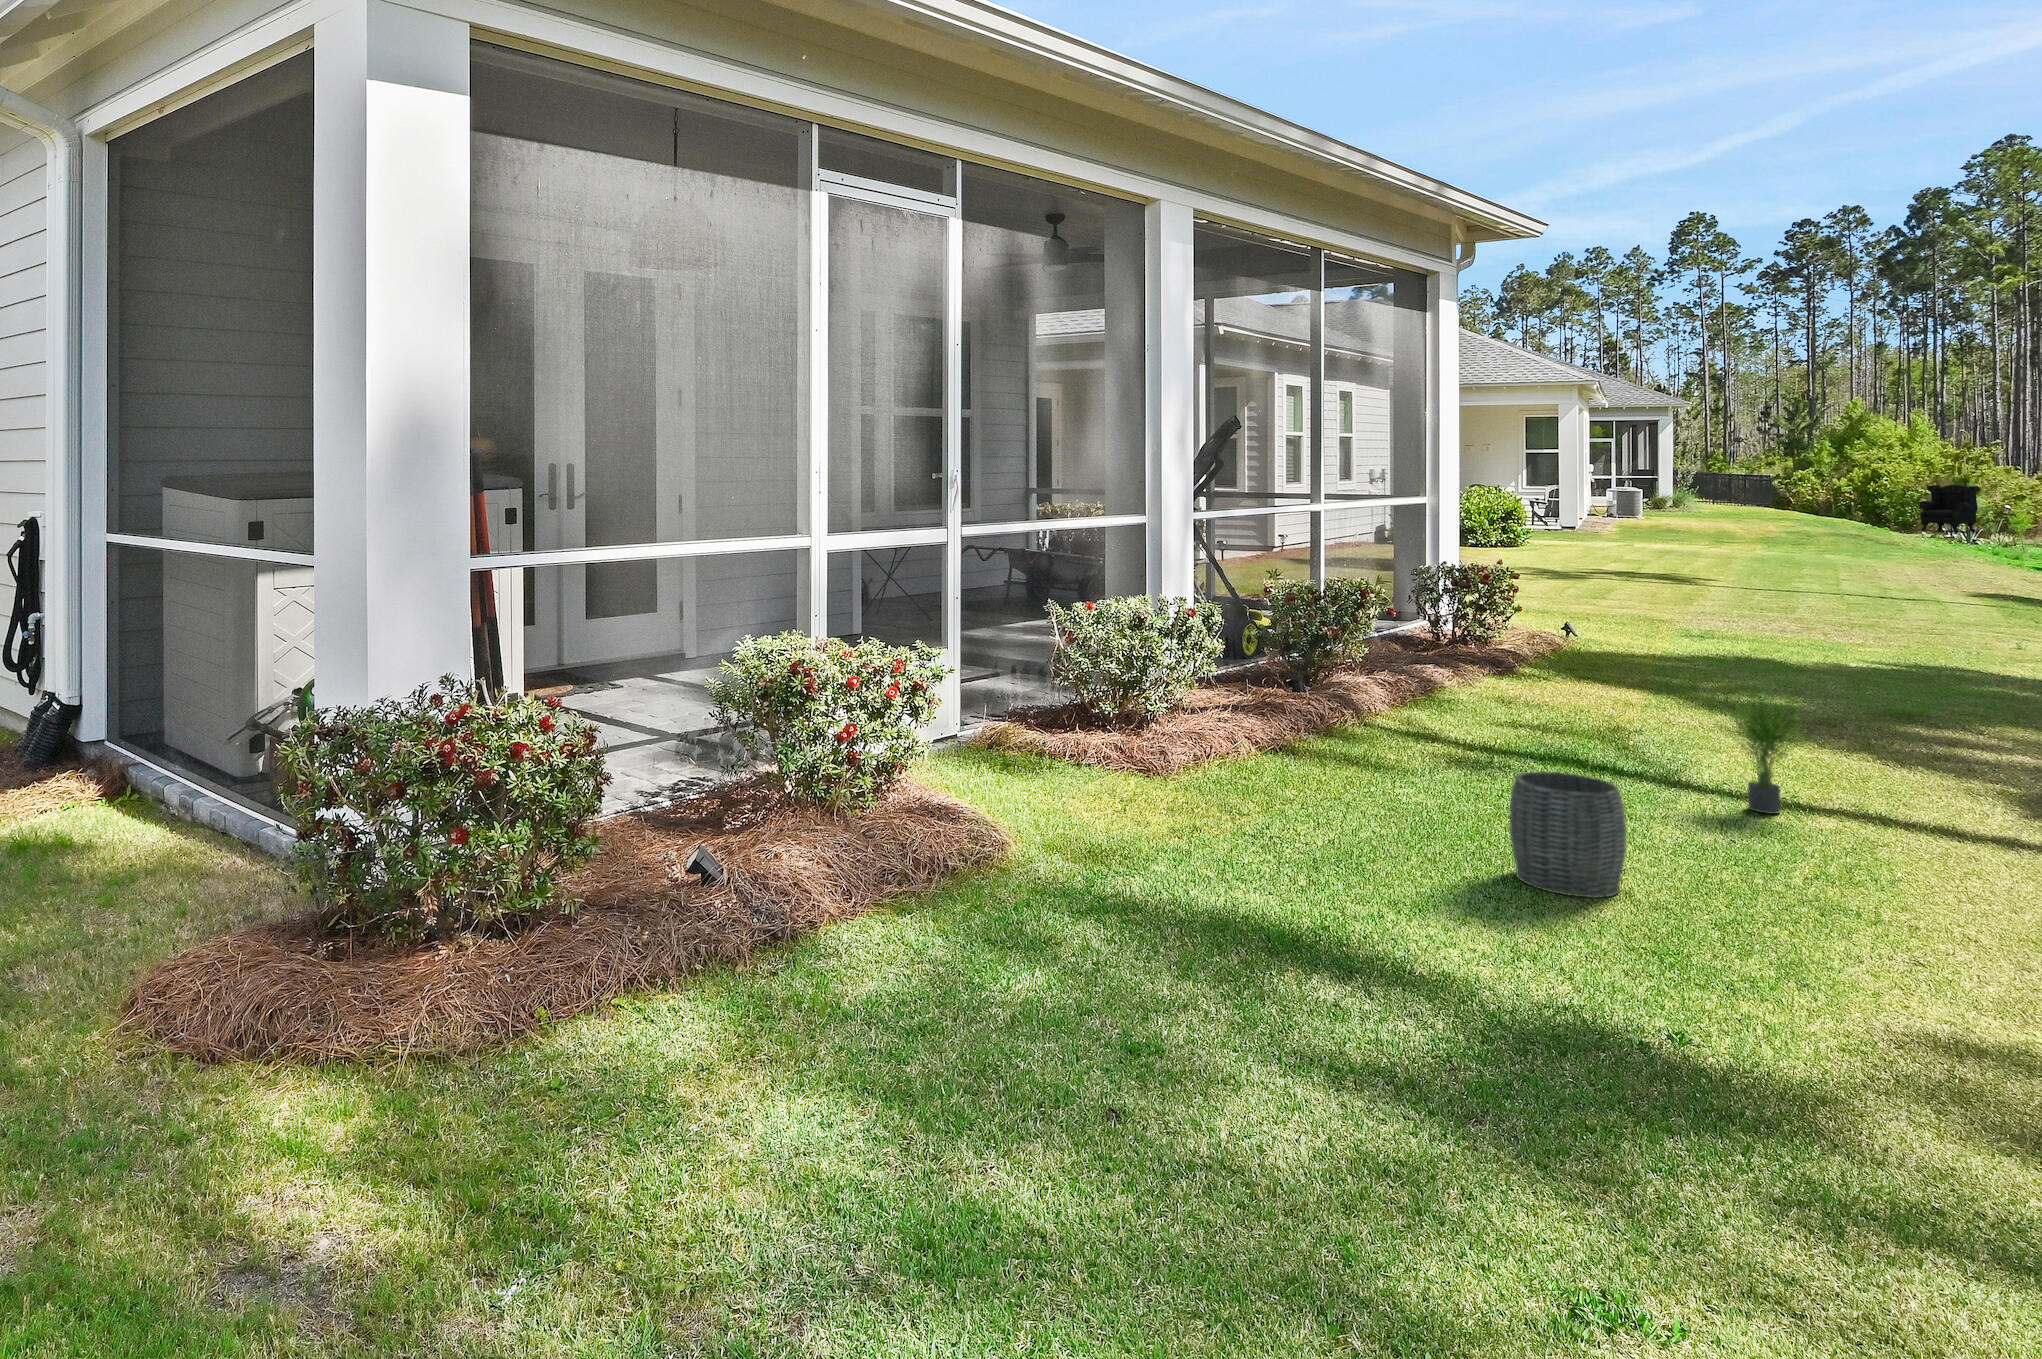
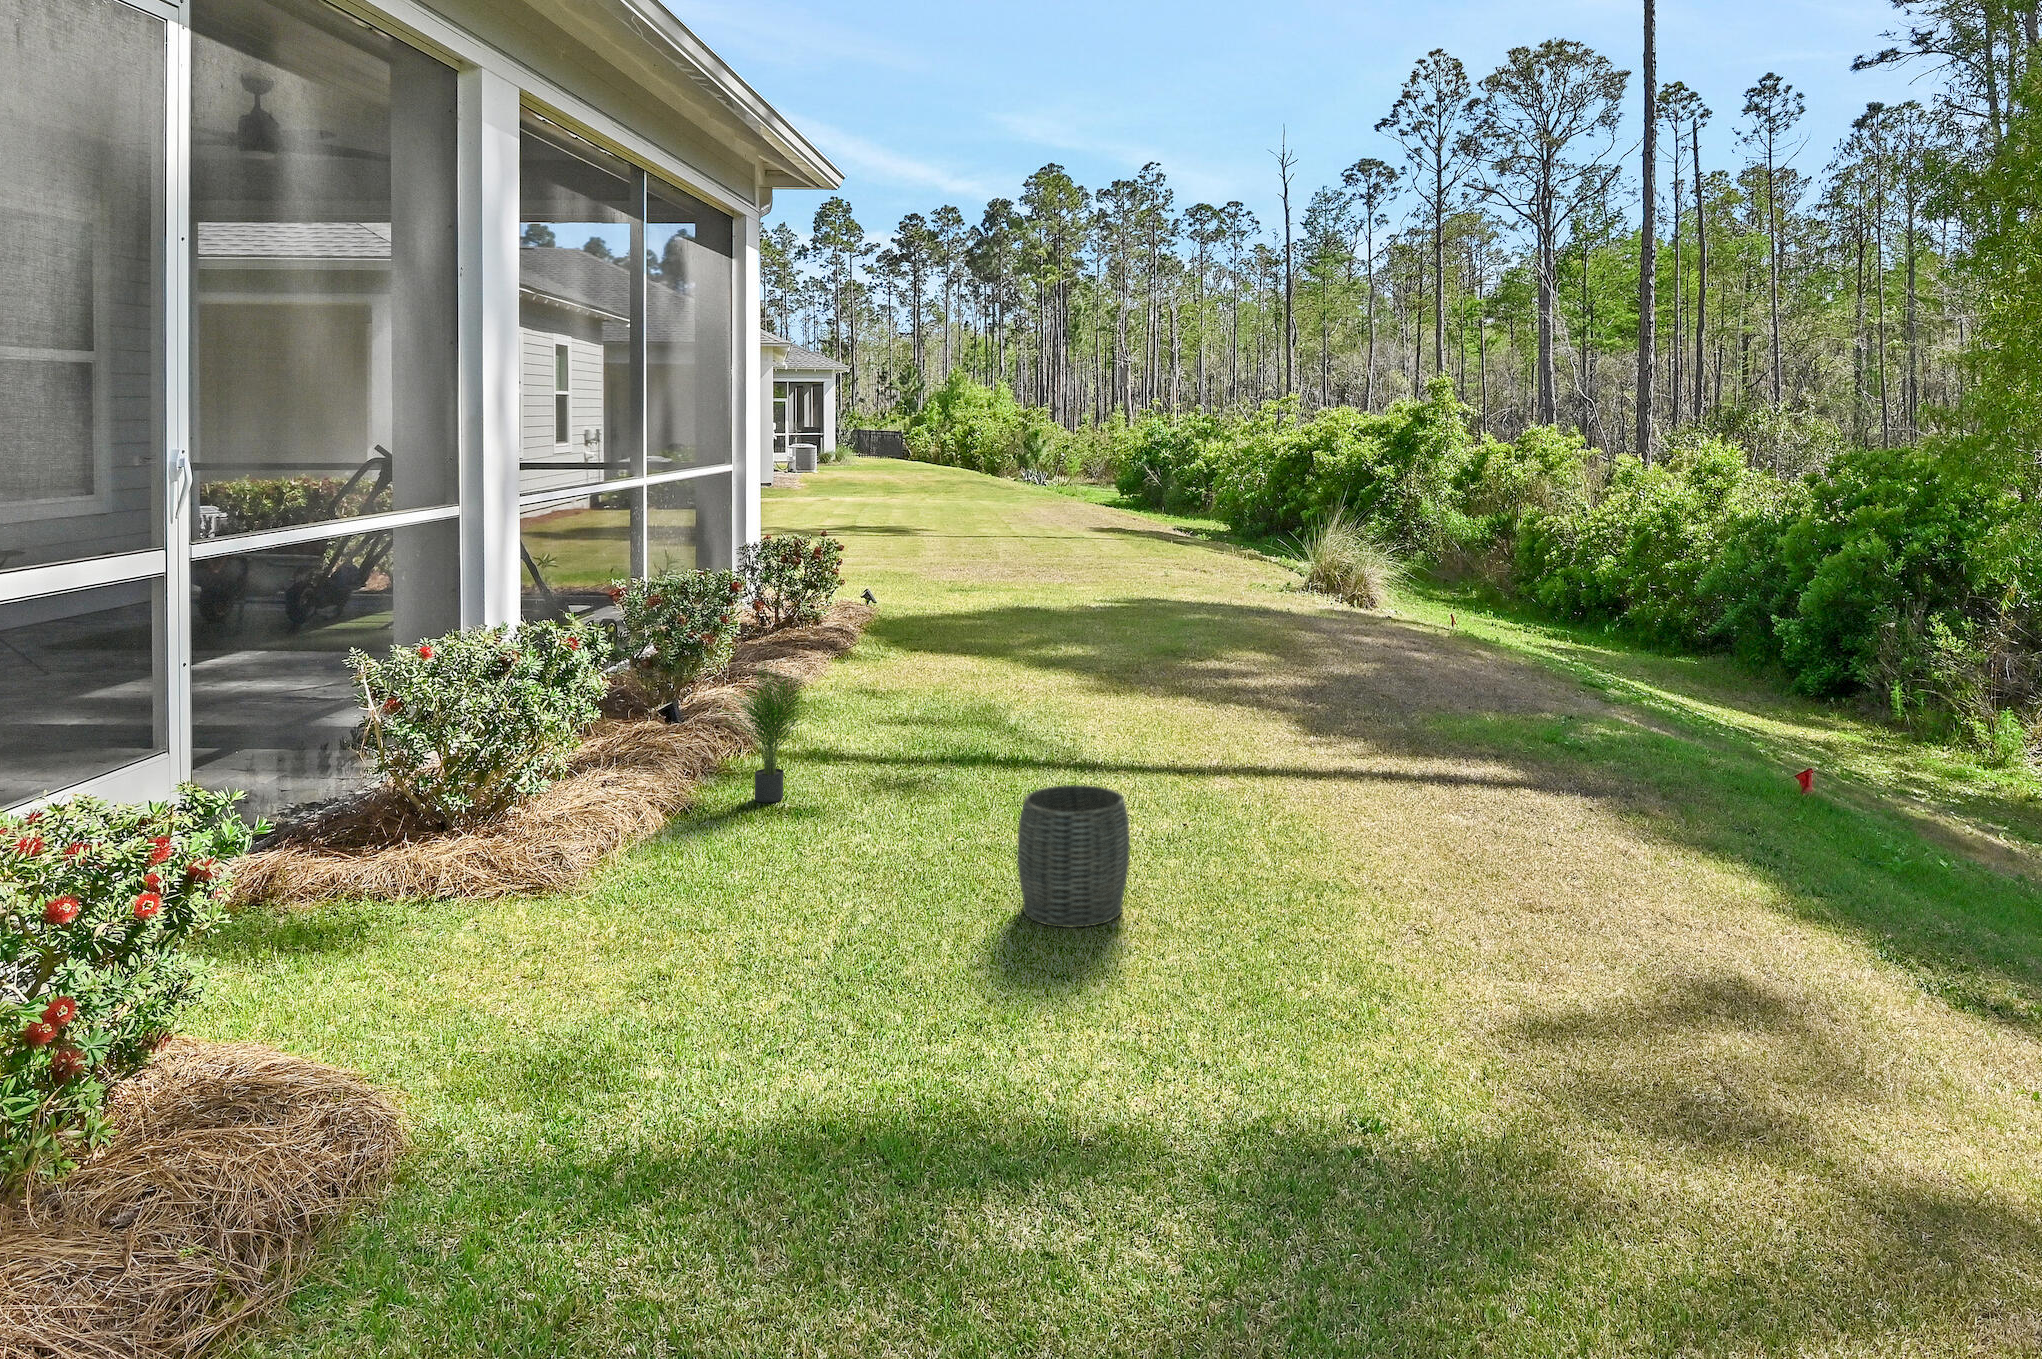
armchair: present [1919,485,1980,532] -> none [1009,439,1046,477]
potted plant: present [1715,691,1804,814] -> present [722,664,804,803]

